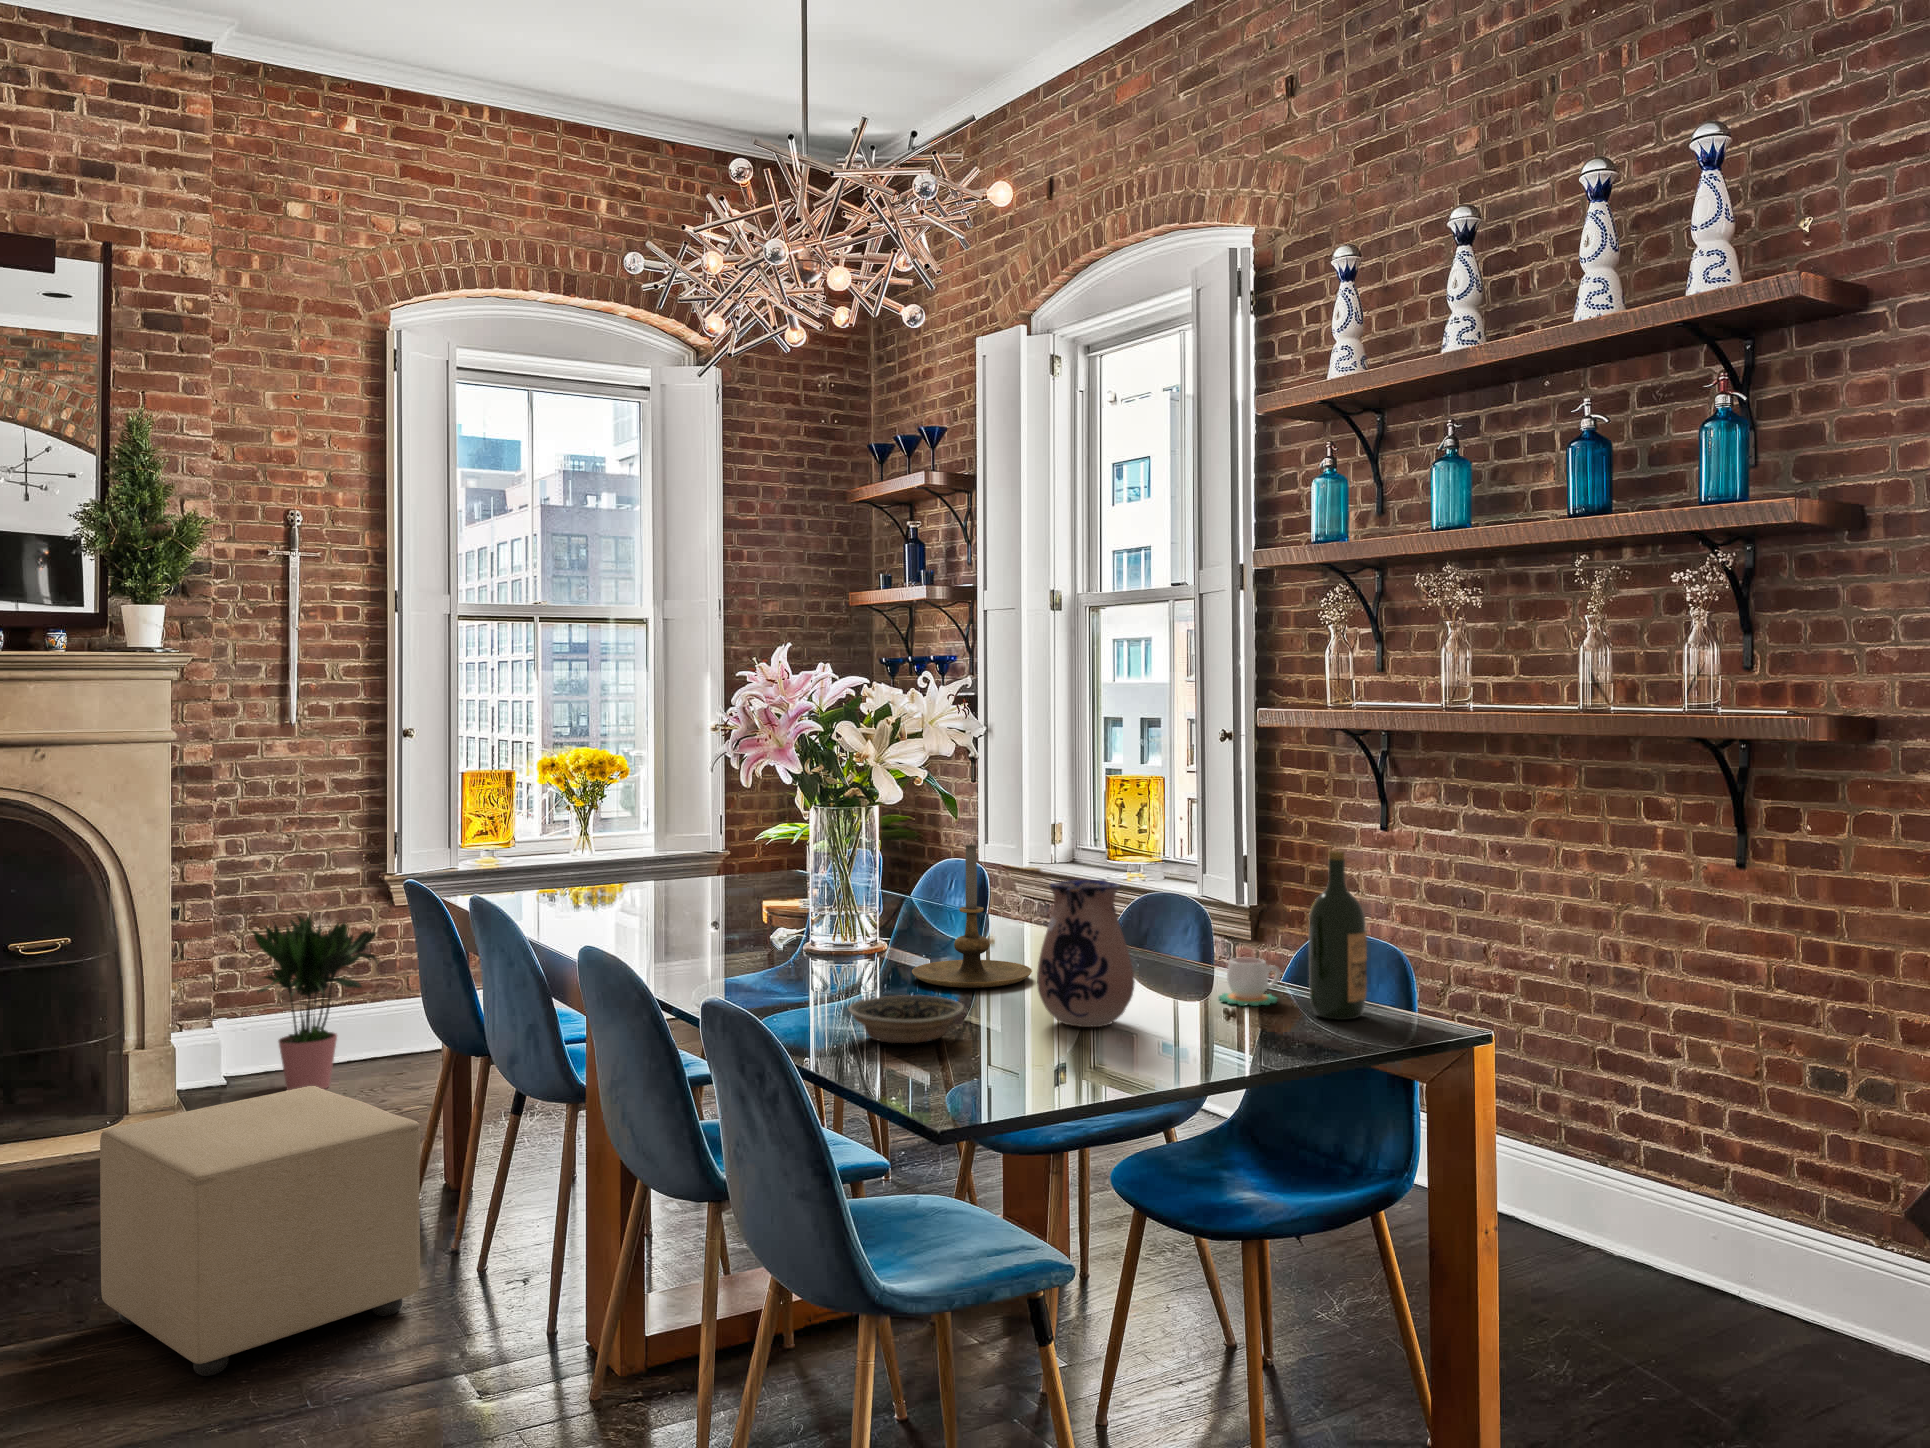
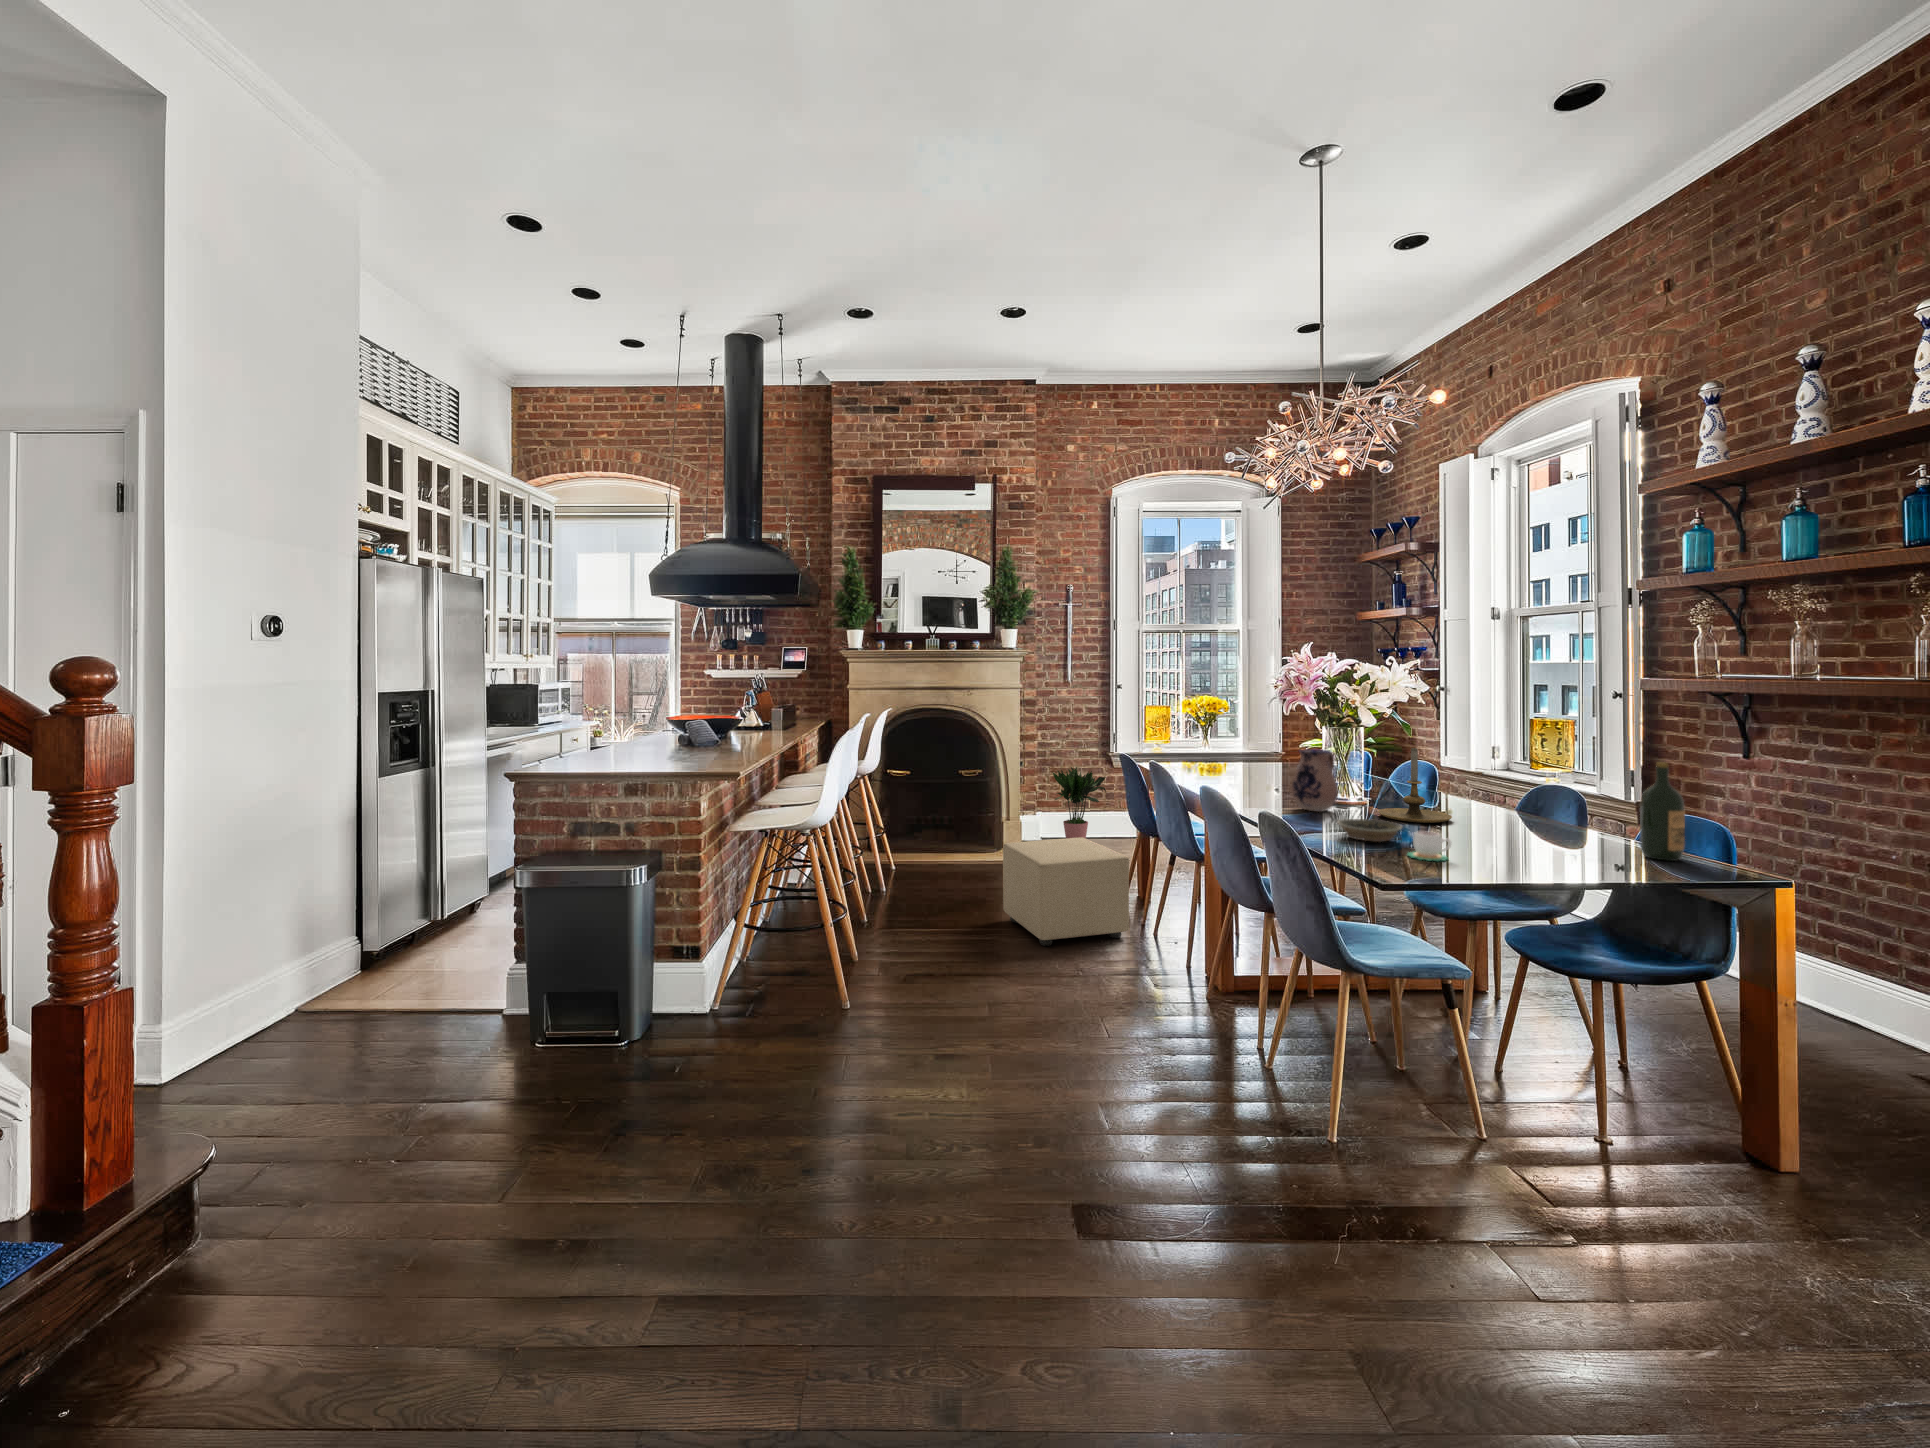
ceramic pitcher: present [1037,879,1135,1027] -> present [1292,749,1338,812]
mug: present [1218,957,1281,1006] -> present [1407,831,1452,861]

